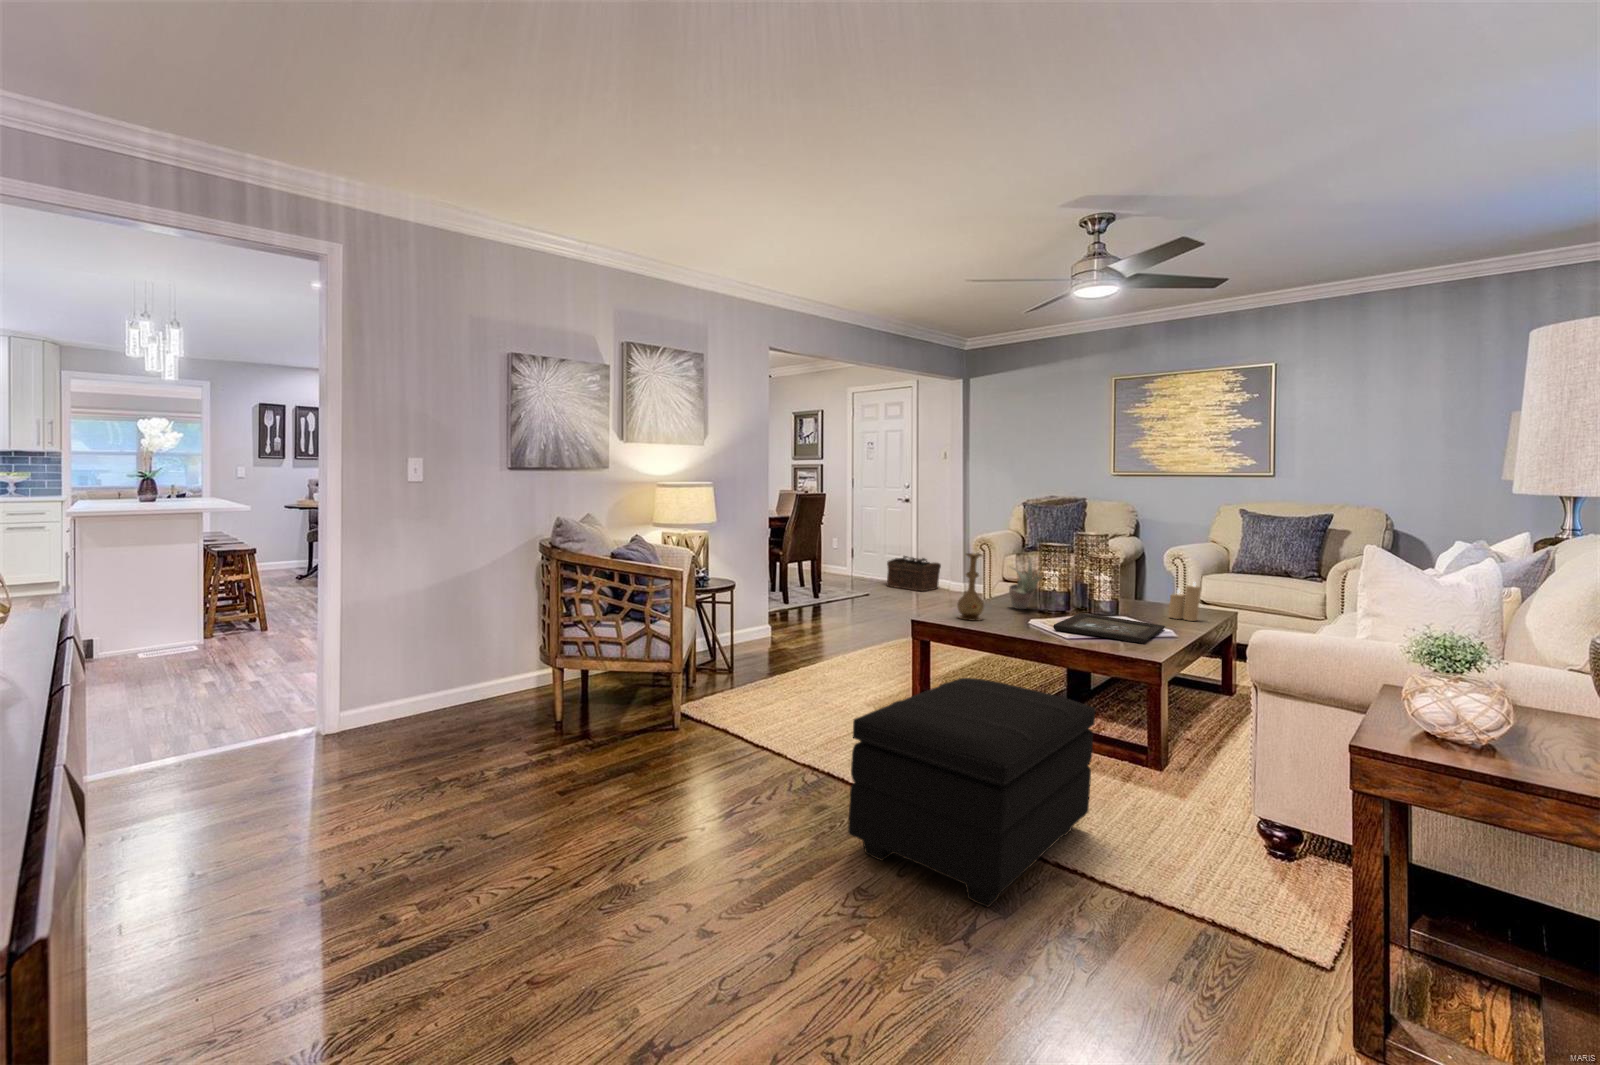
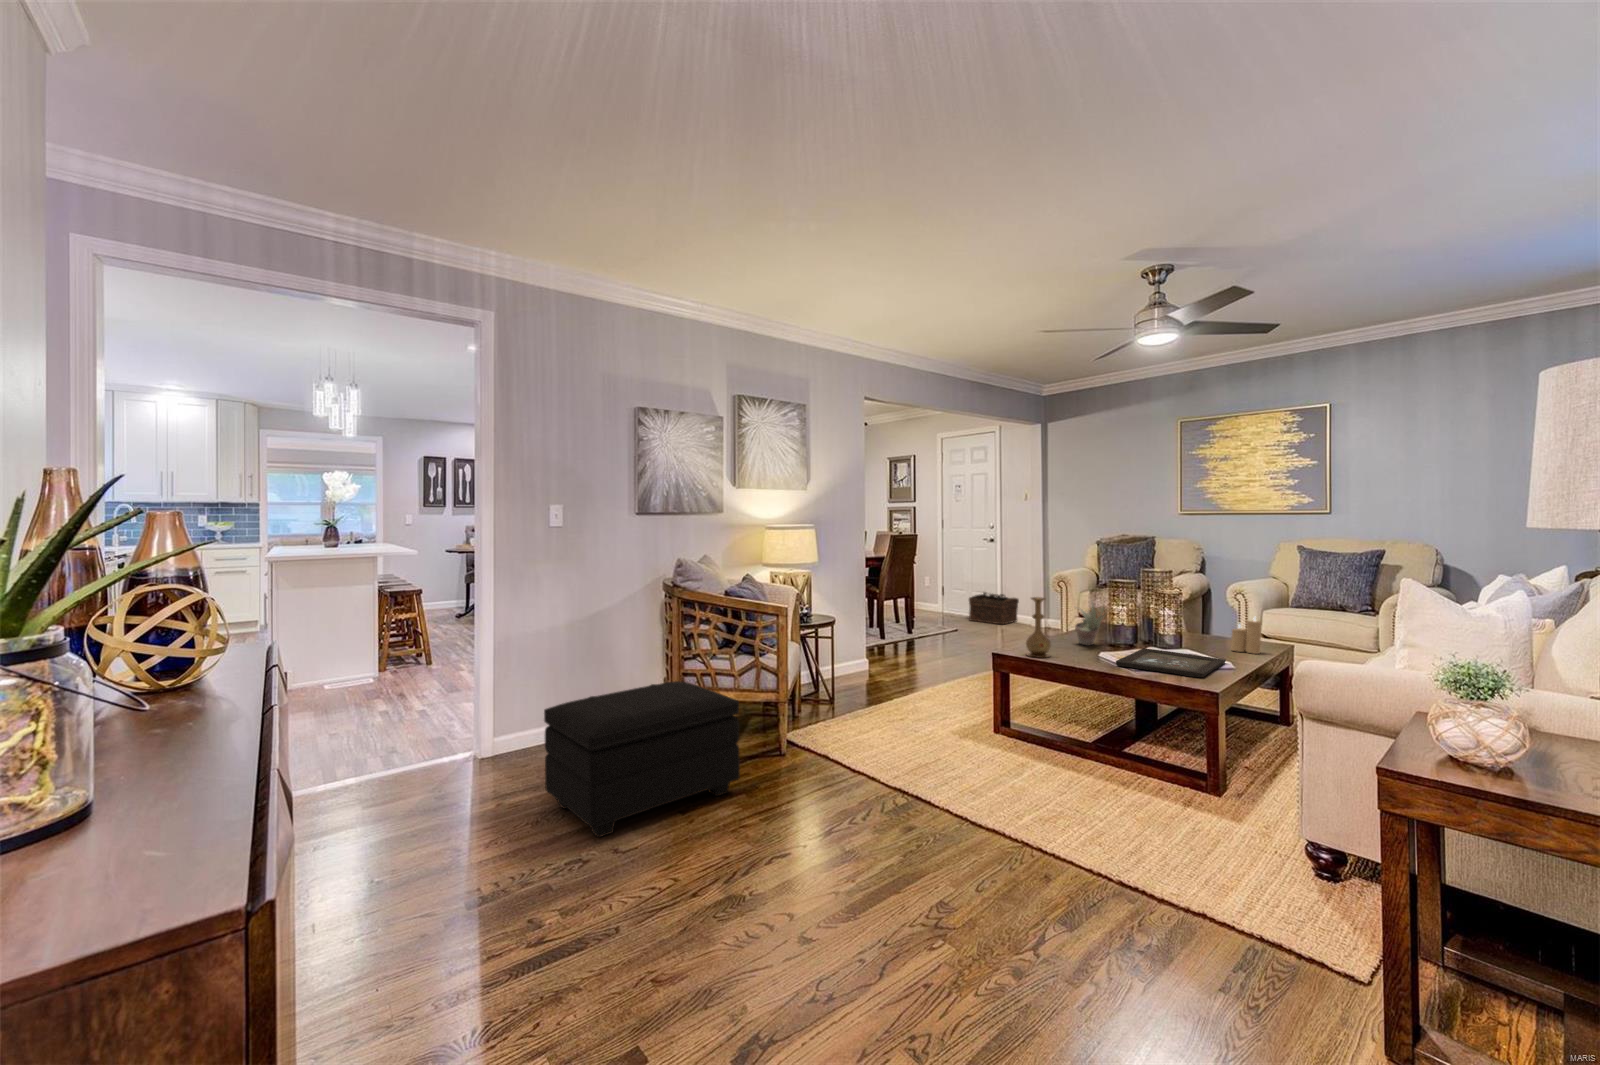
footstool: present [848,678,1095,907] -> present [544,681,740,837]

